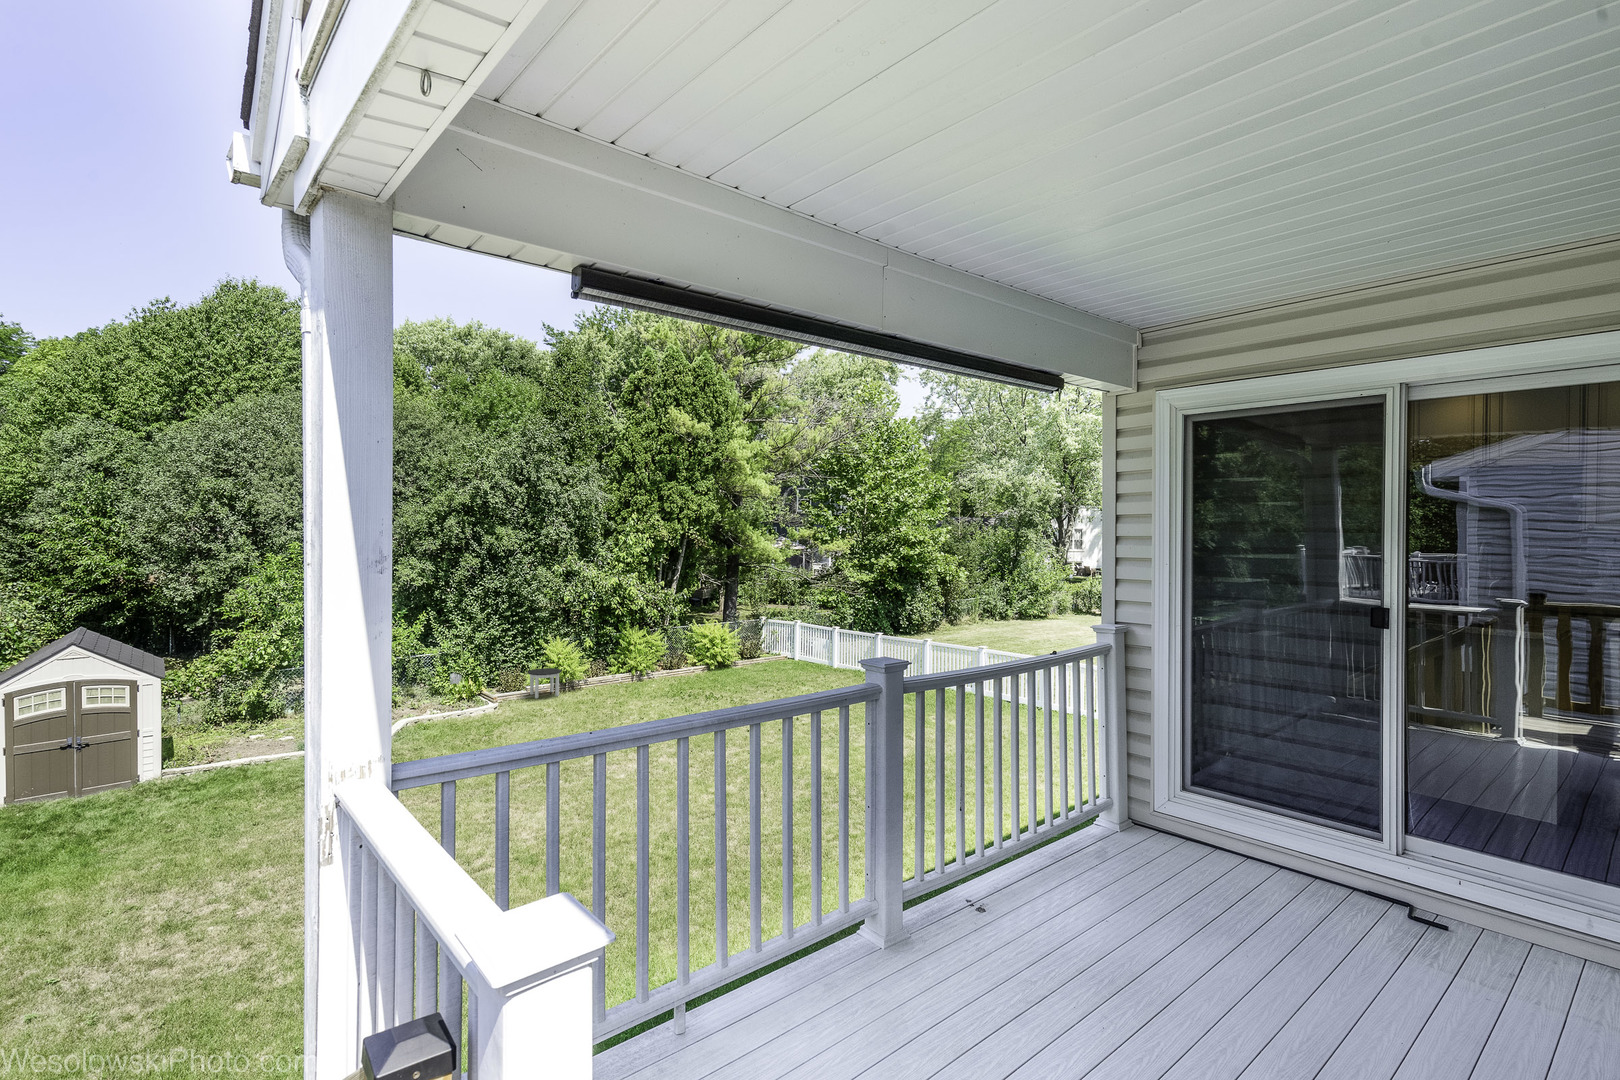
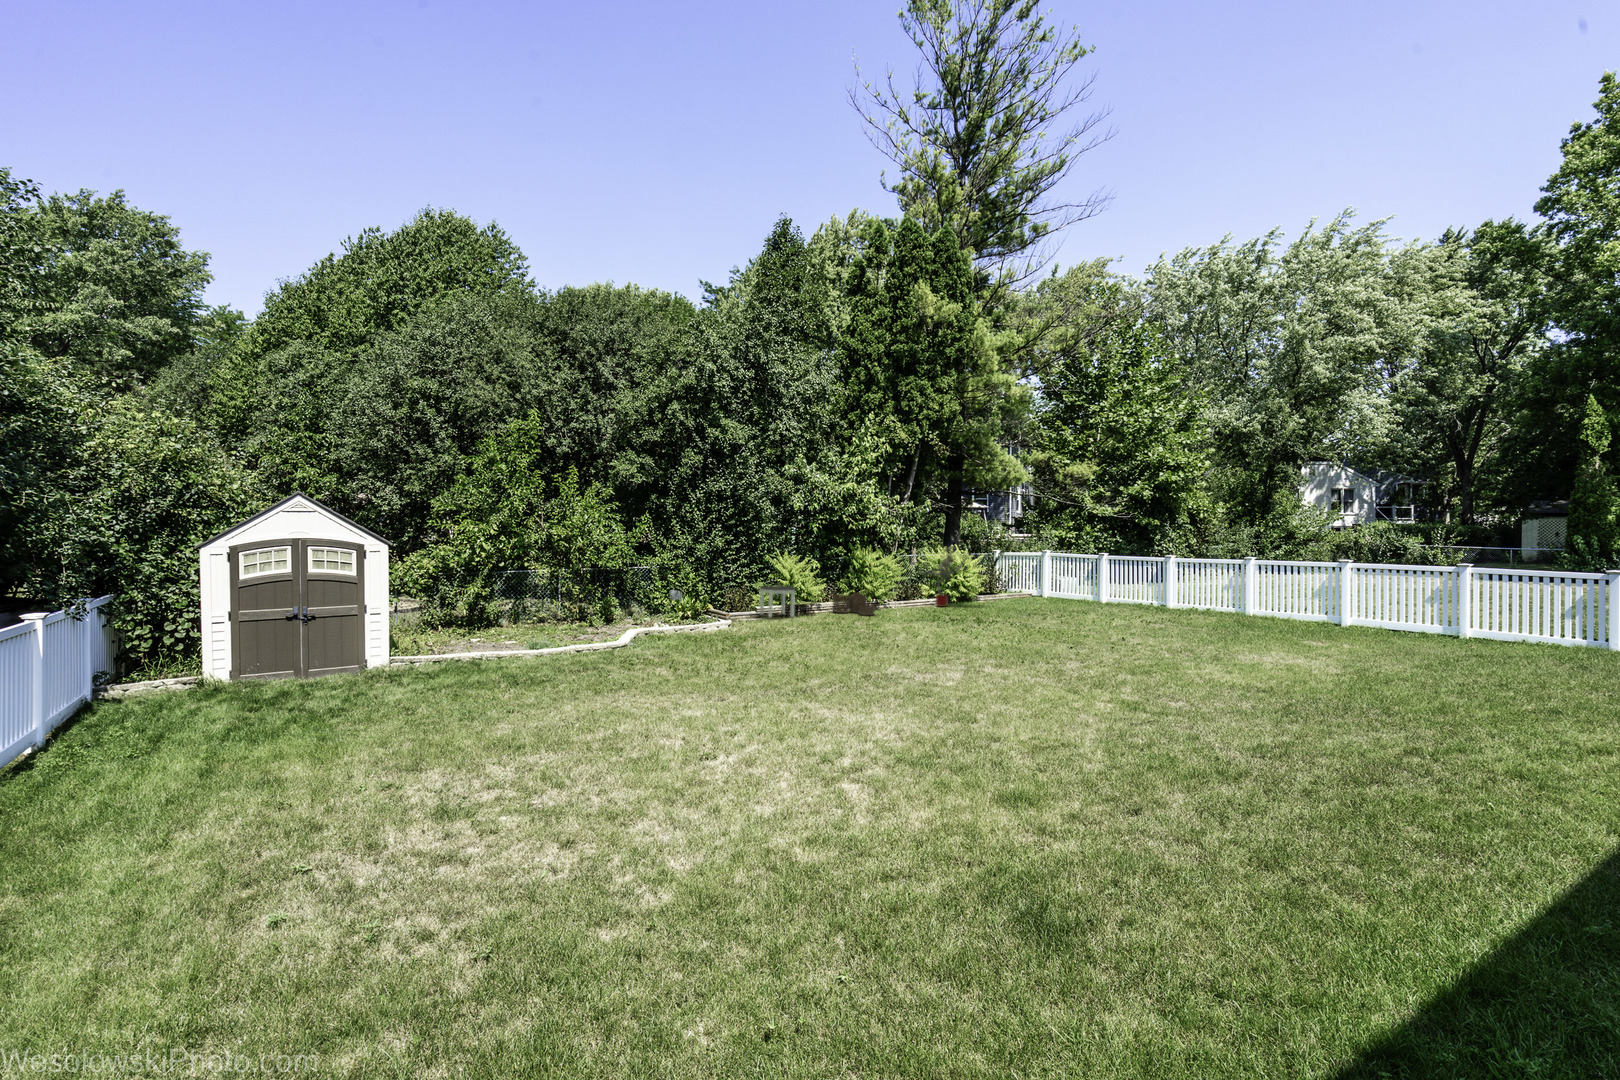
potted tree: none [676,625,716,675] -> present [918,548,967,607]
woven basket: none [596,667,630,690] -> present [833,592,875,615]

